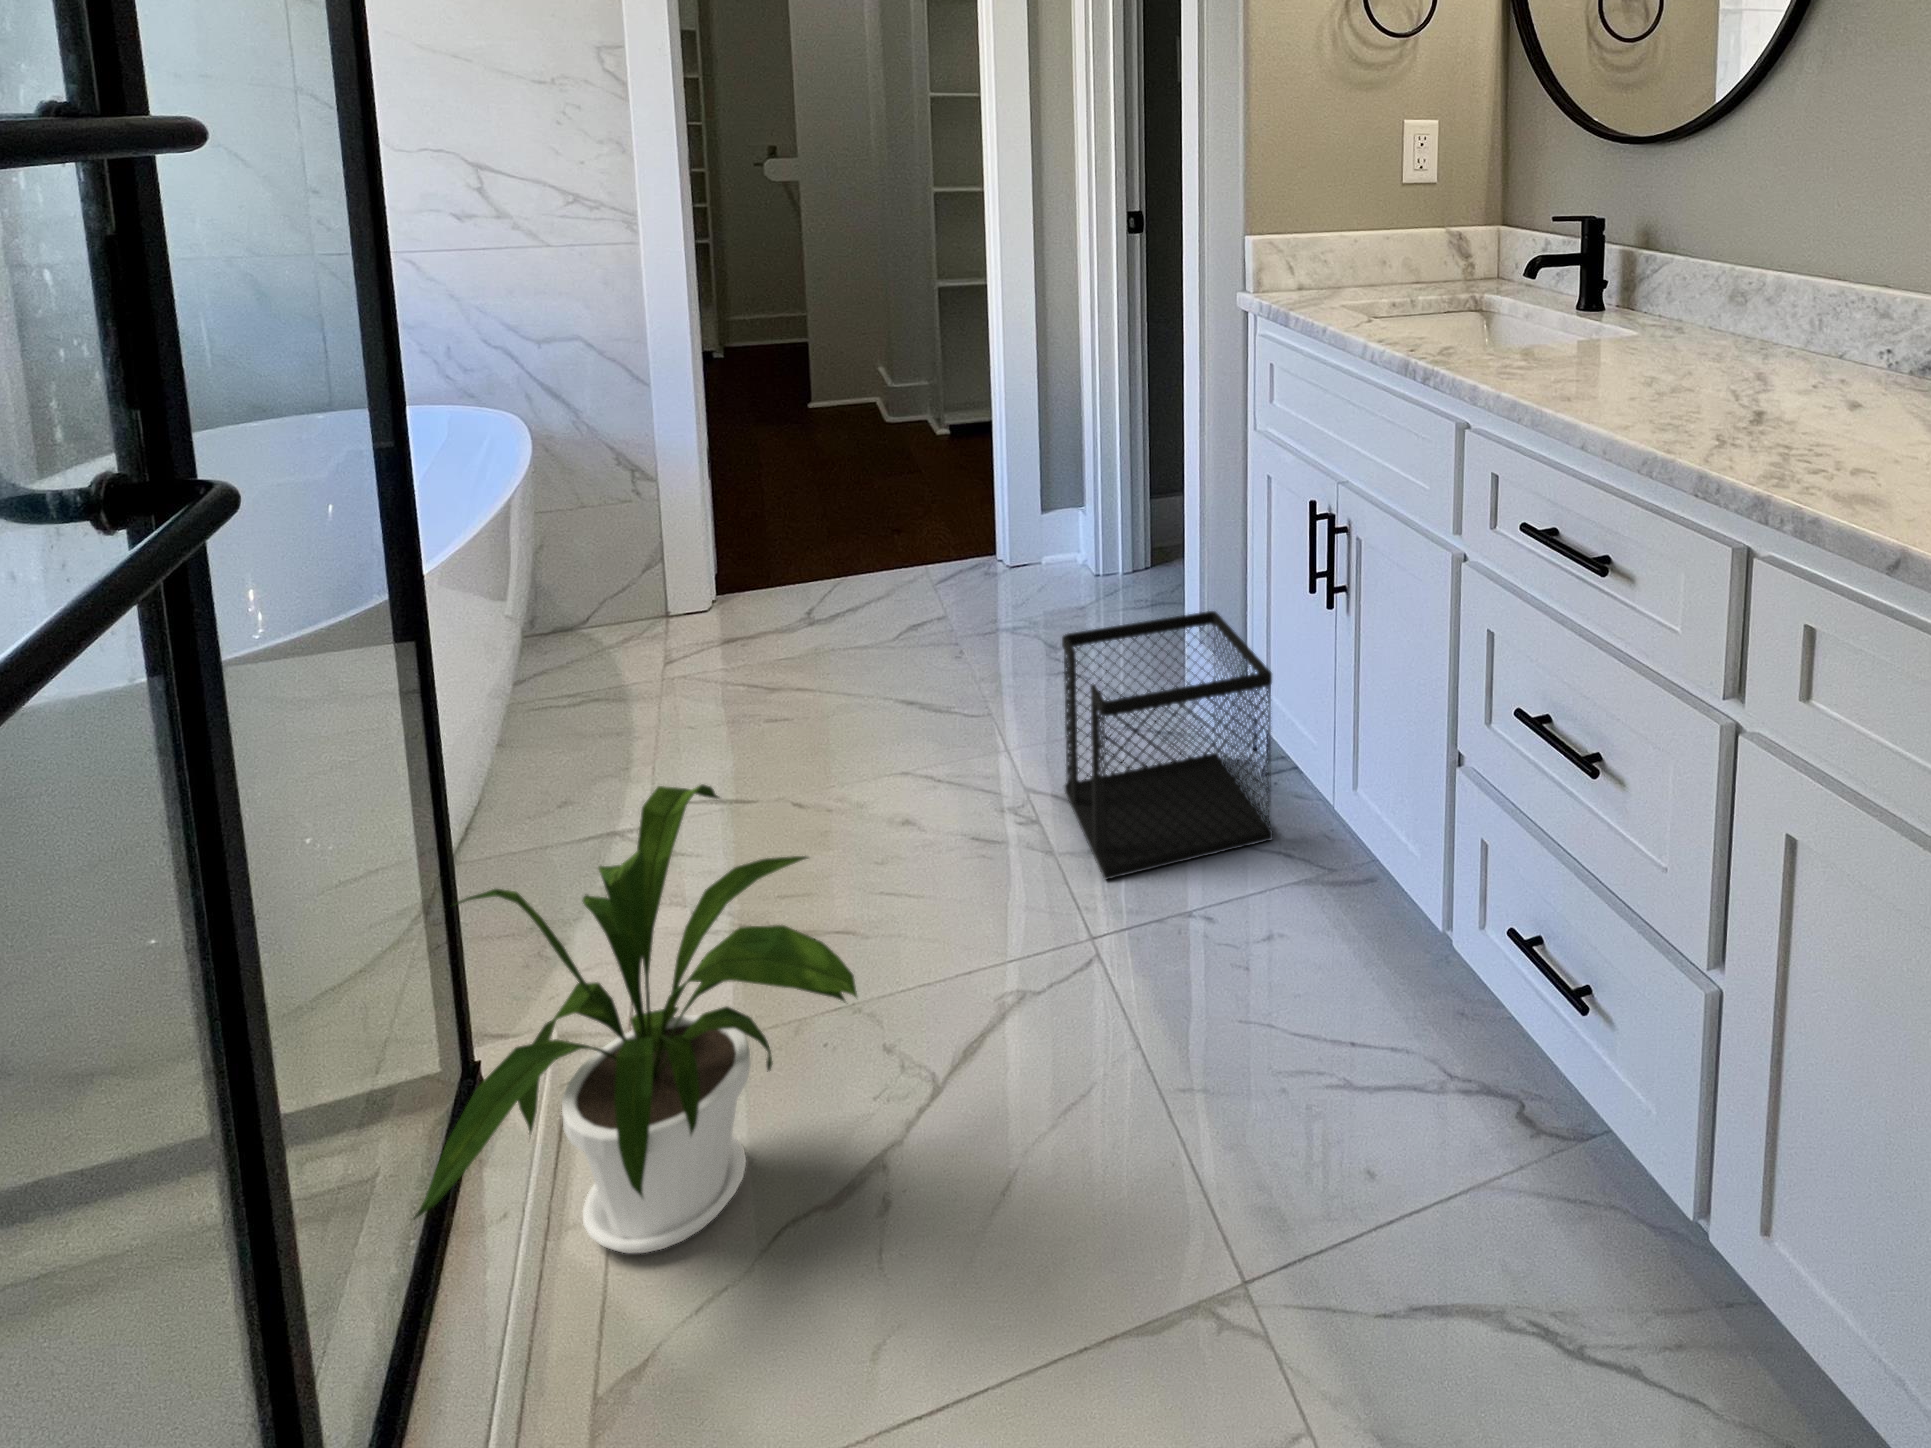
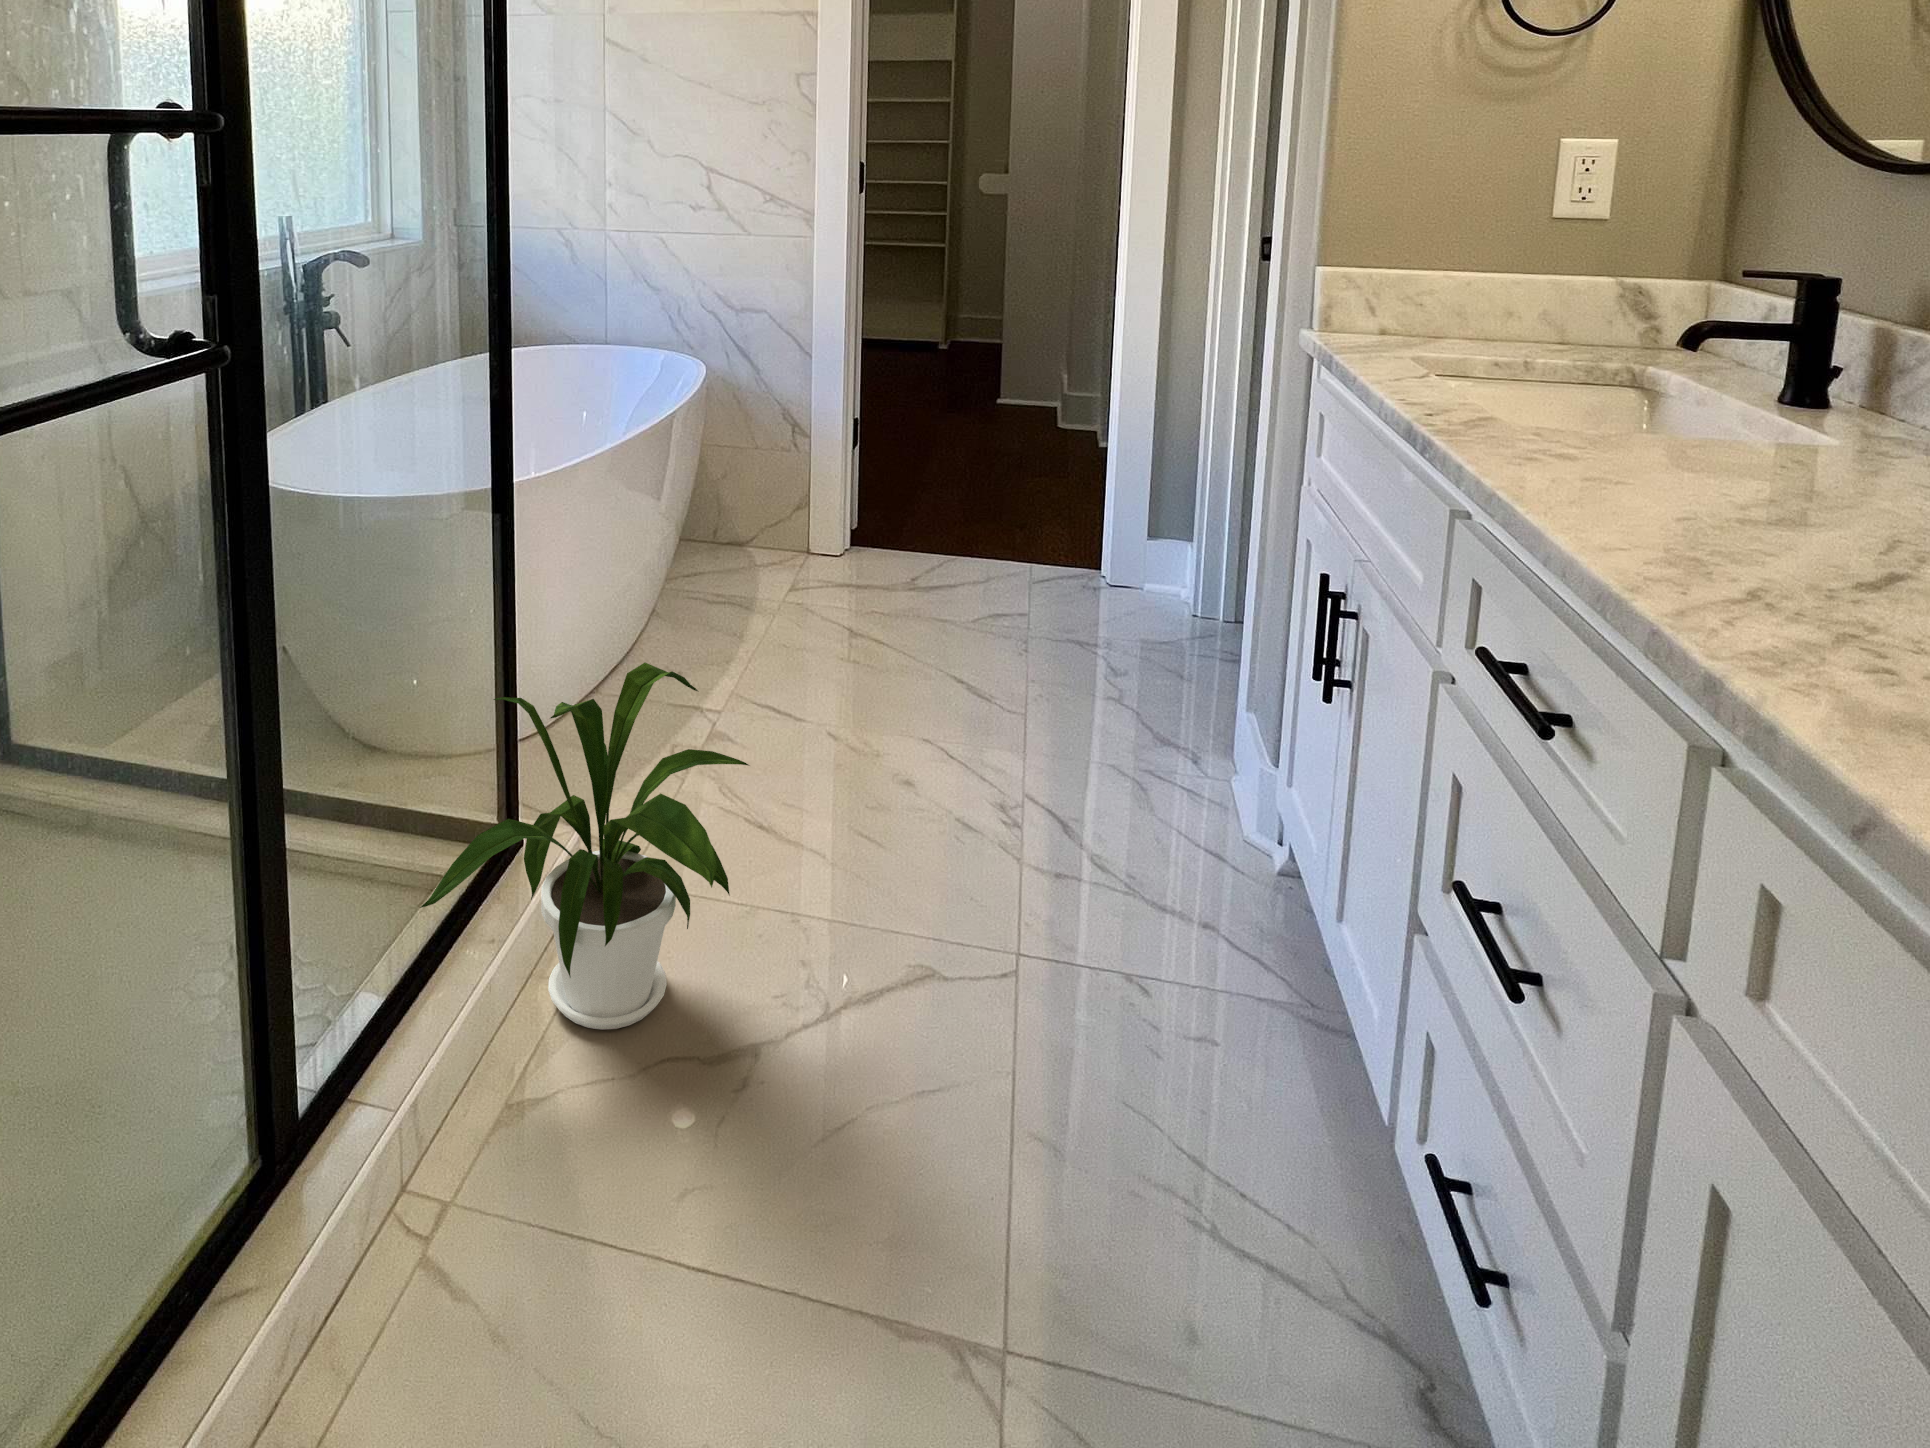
wastebasket: present [1062,611,1273,880] -> none [1059,653,1276,948]

